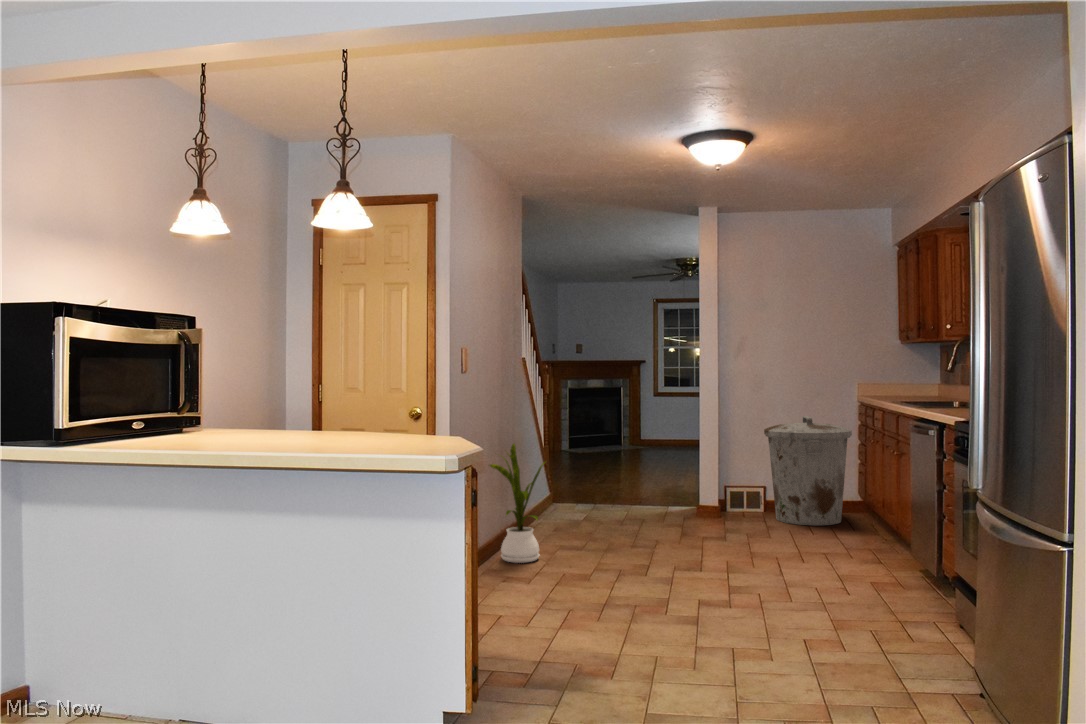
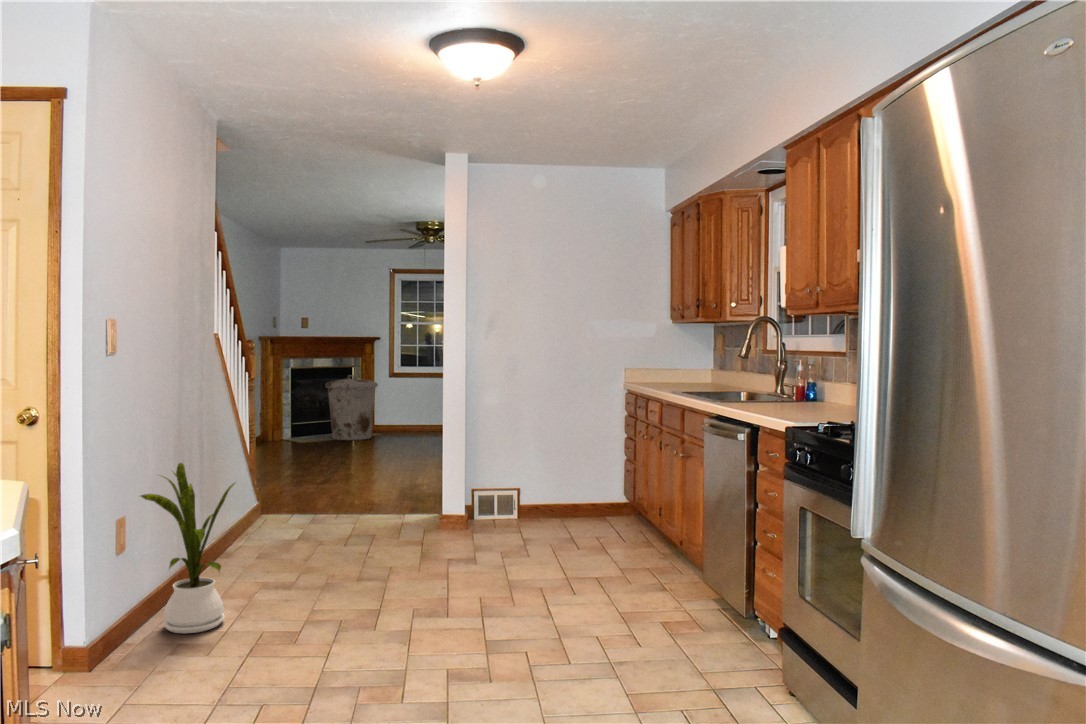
trash can: present [764,416,852,525] -> present [325,375,378,440]

